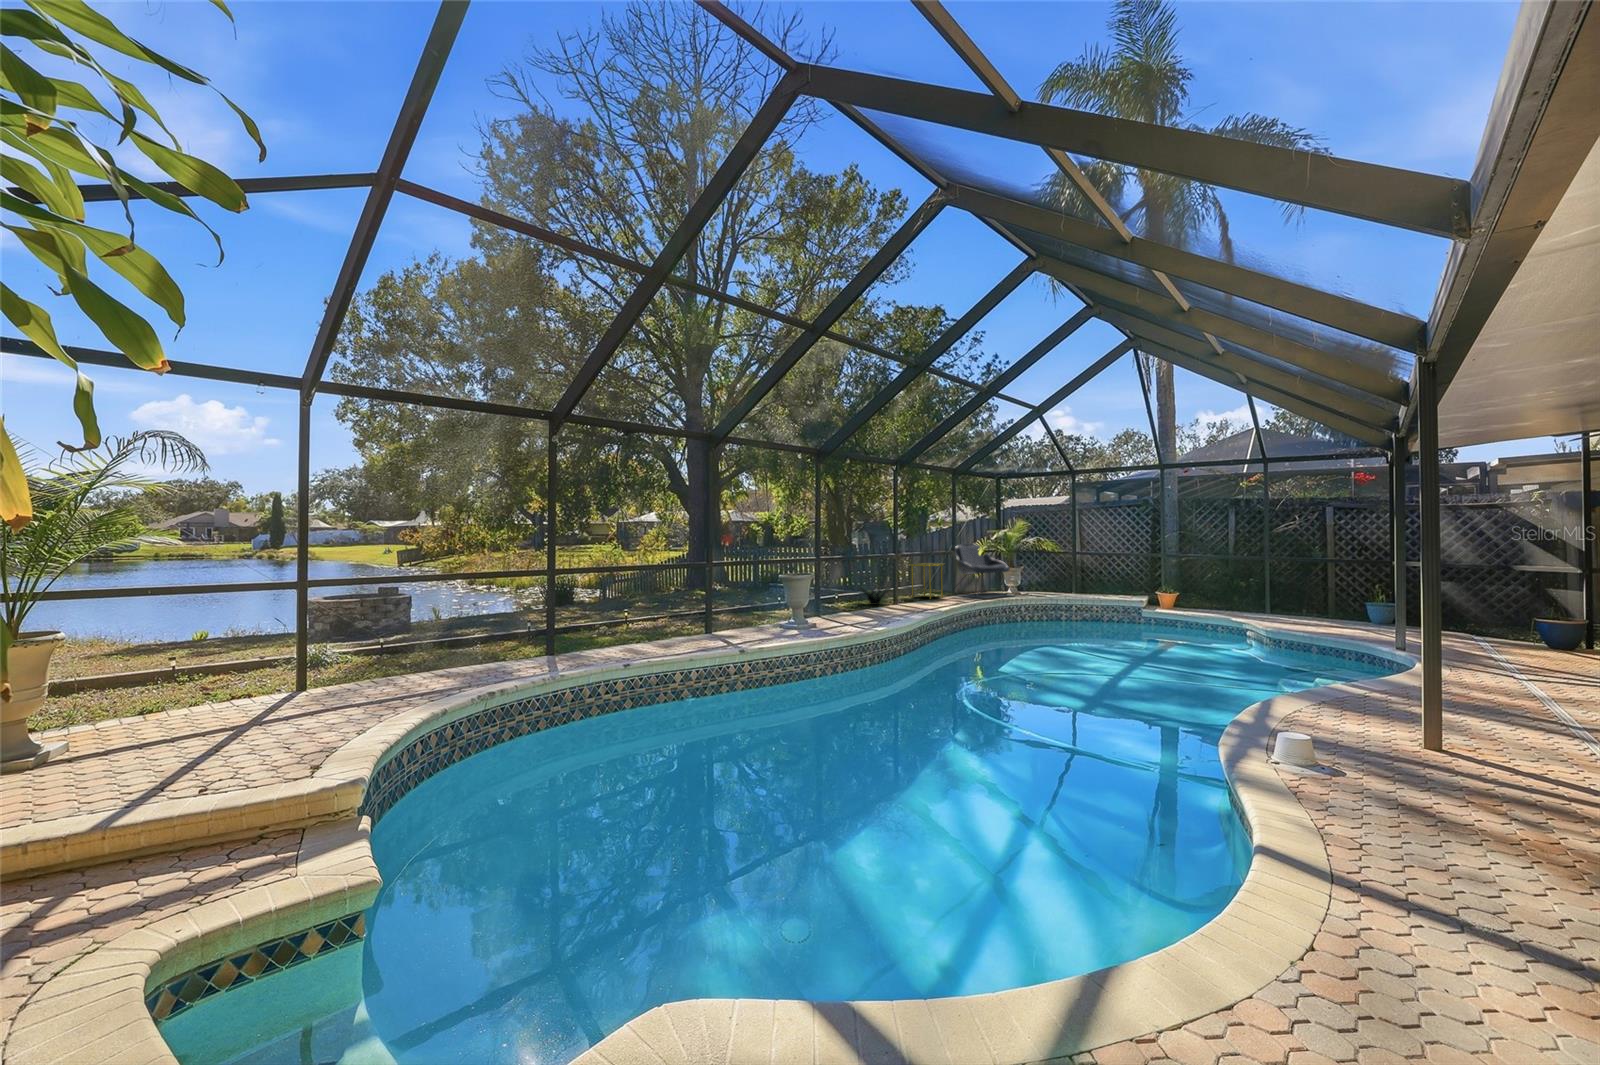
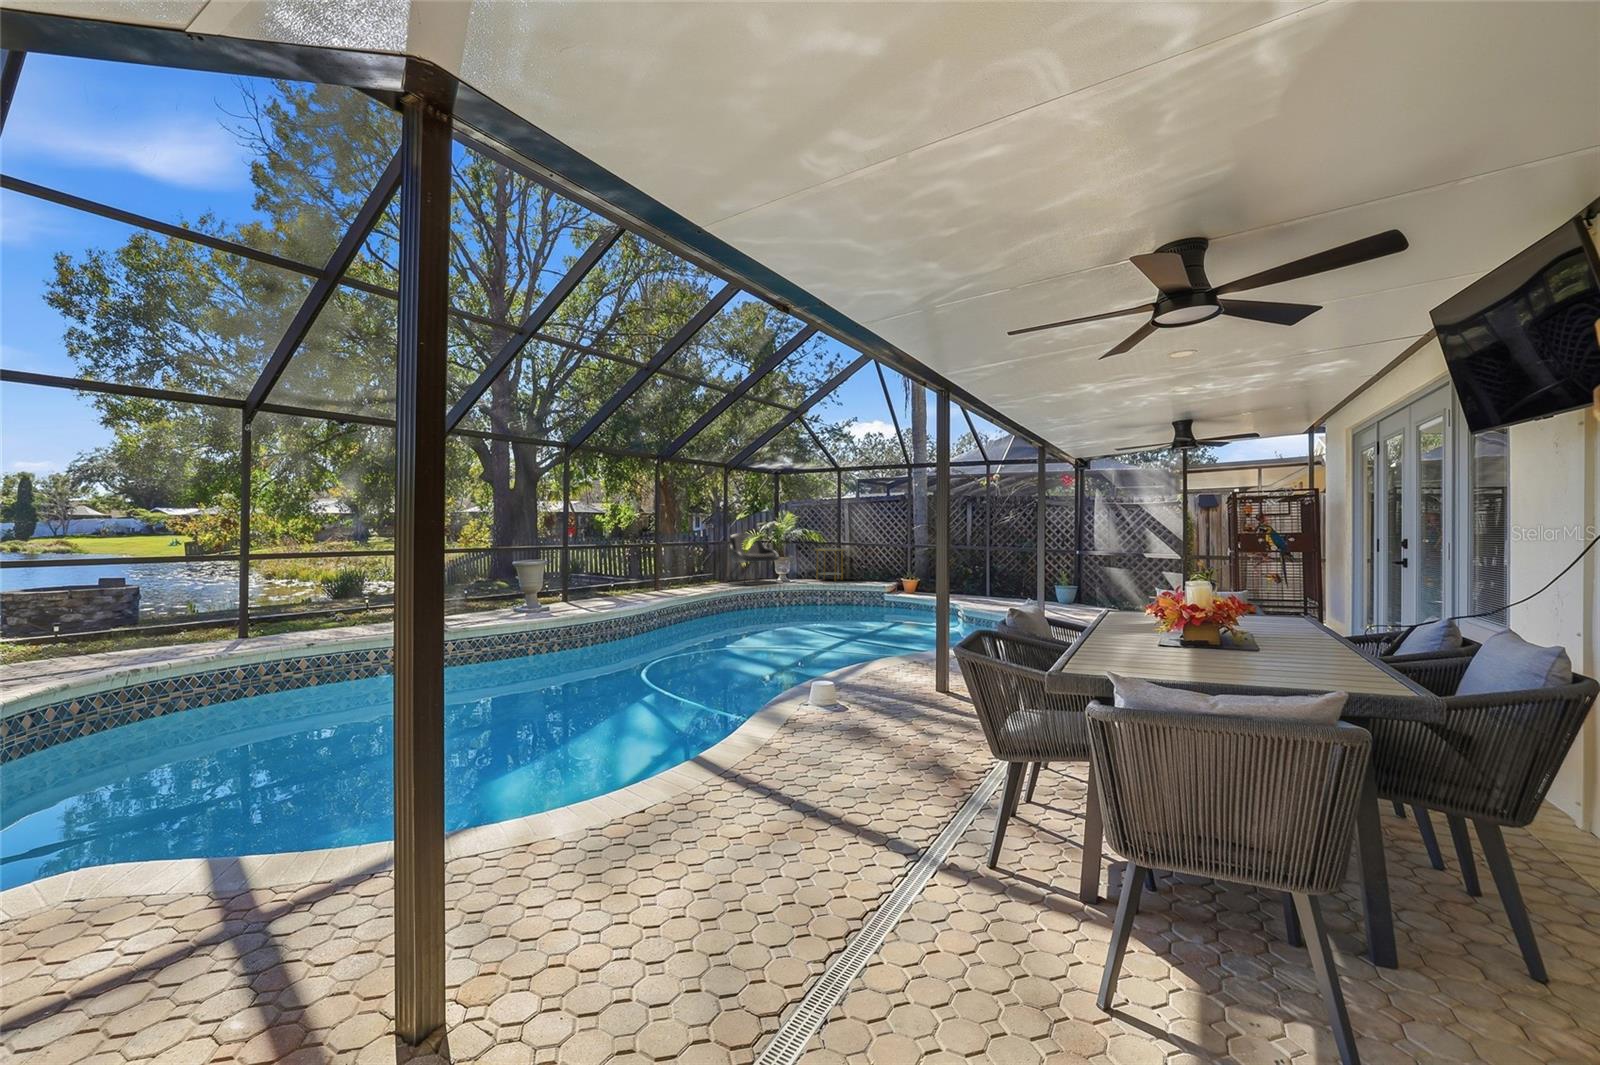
side table: present [908,563,946,599] -> present [815,548,845,578]
potted plant: present [858,587,892,605] -> none [614,570,660,592]

